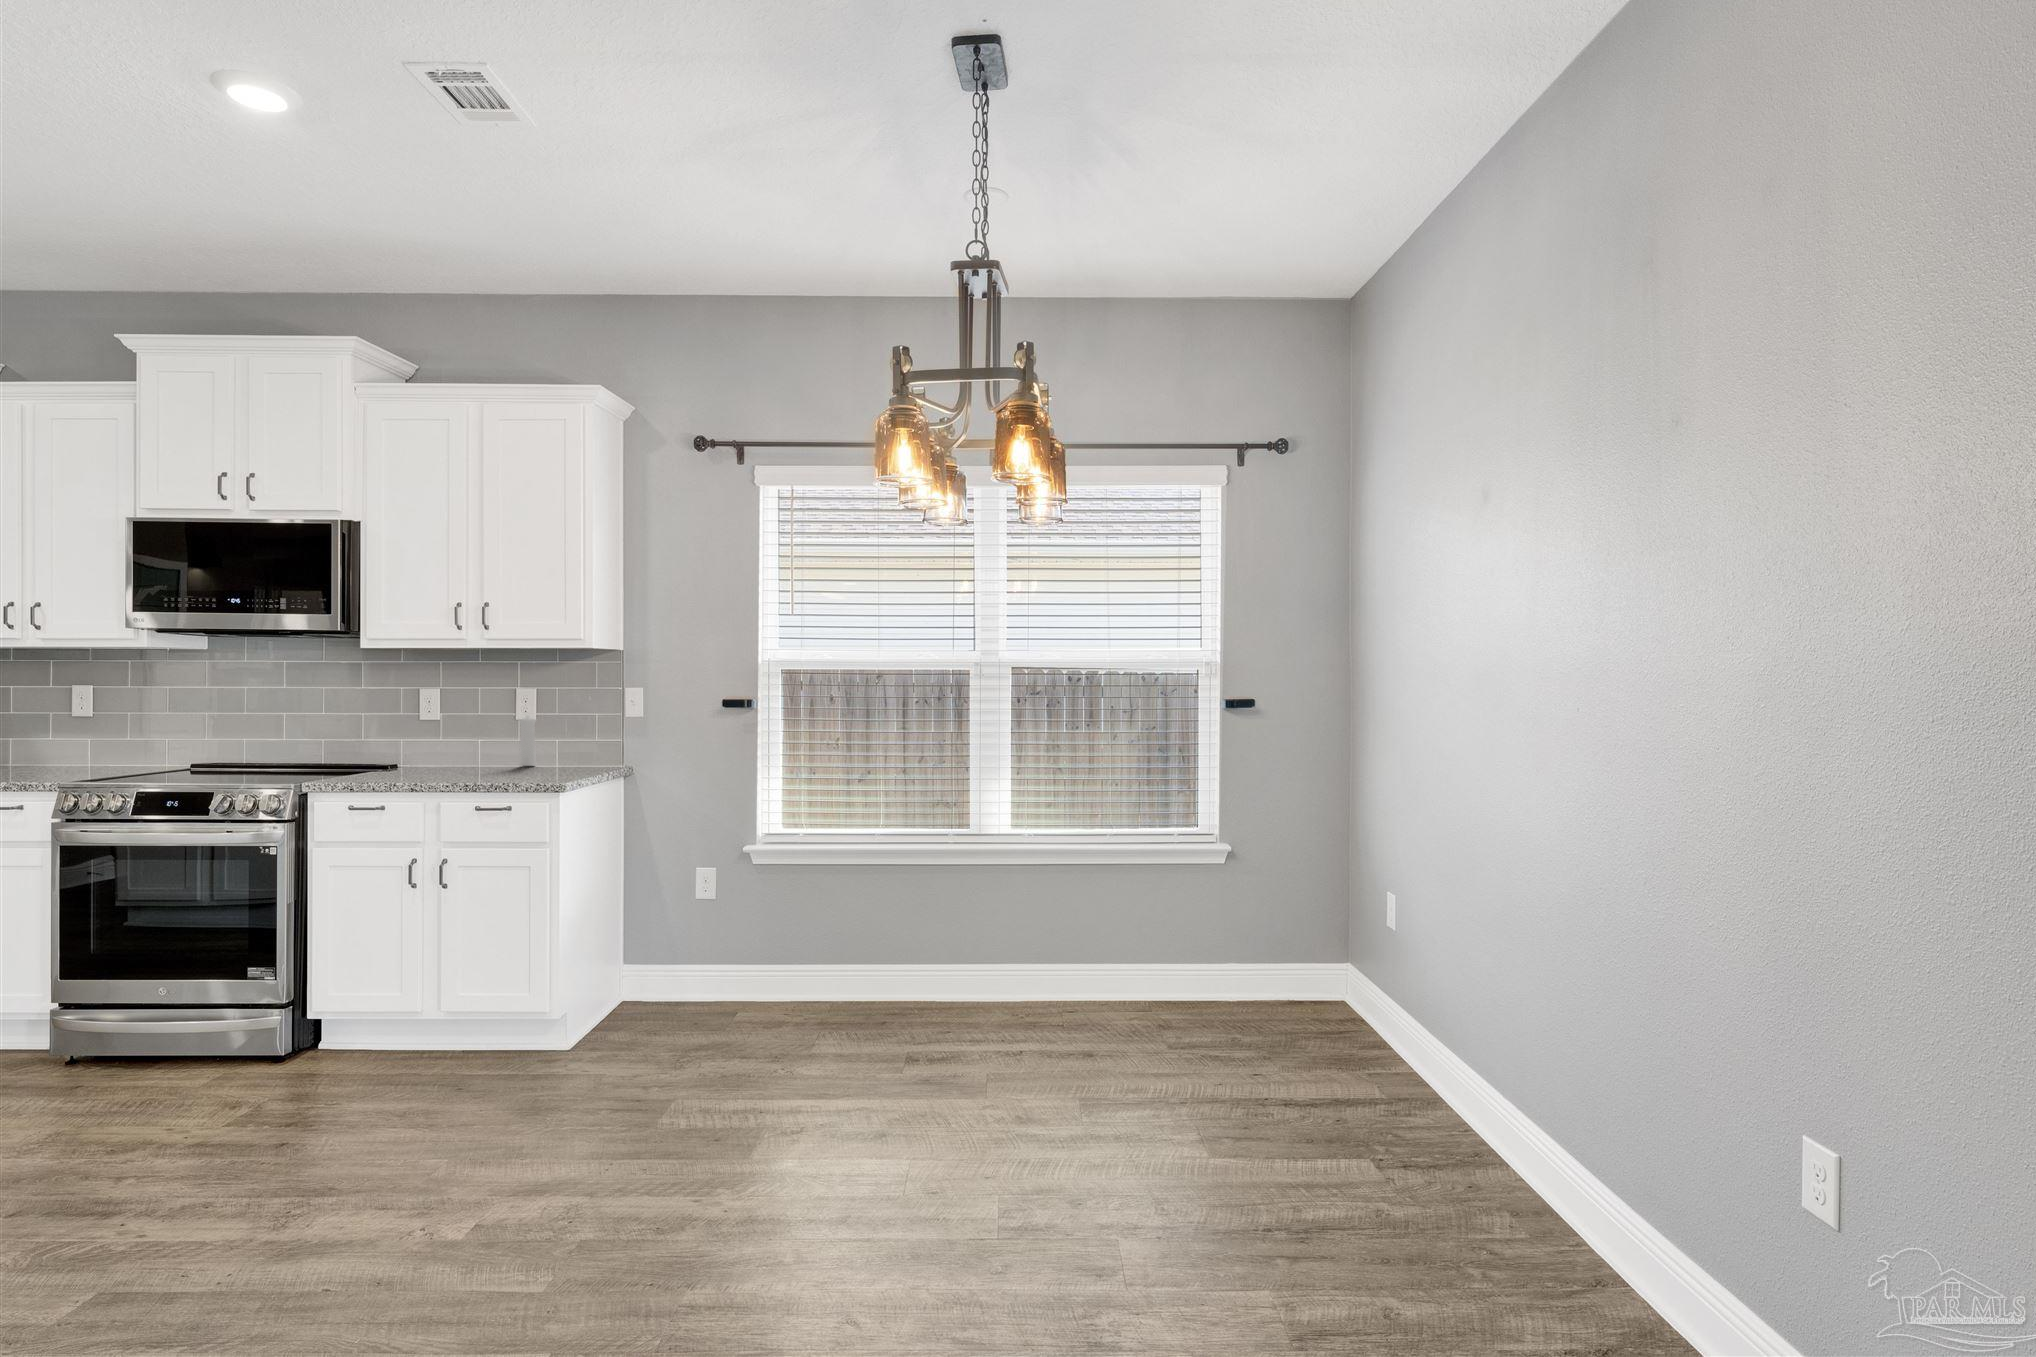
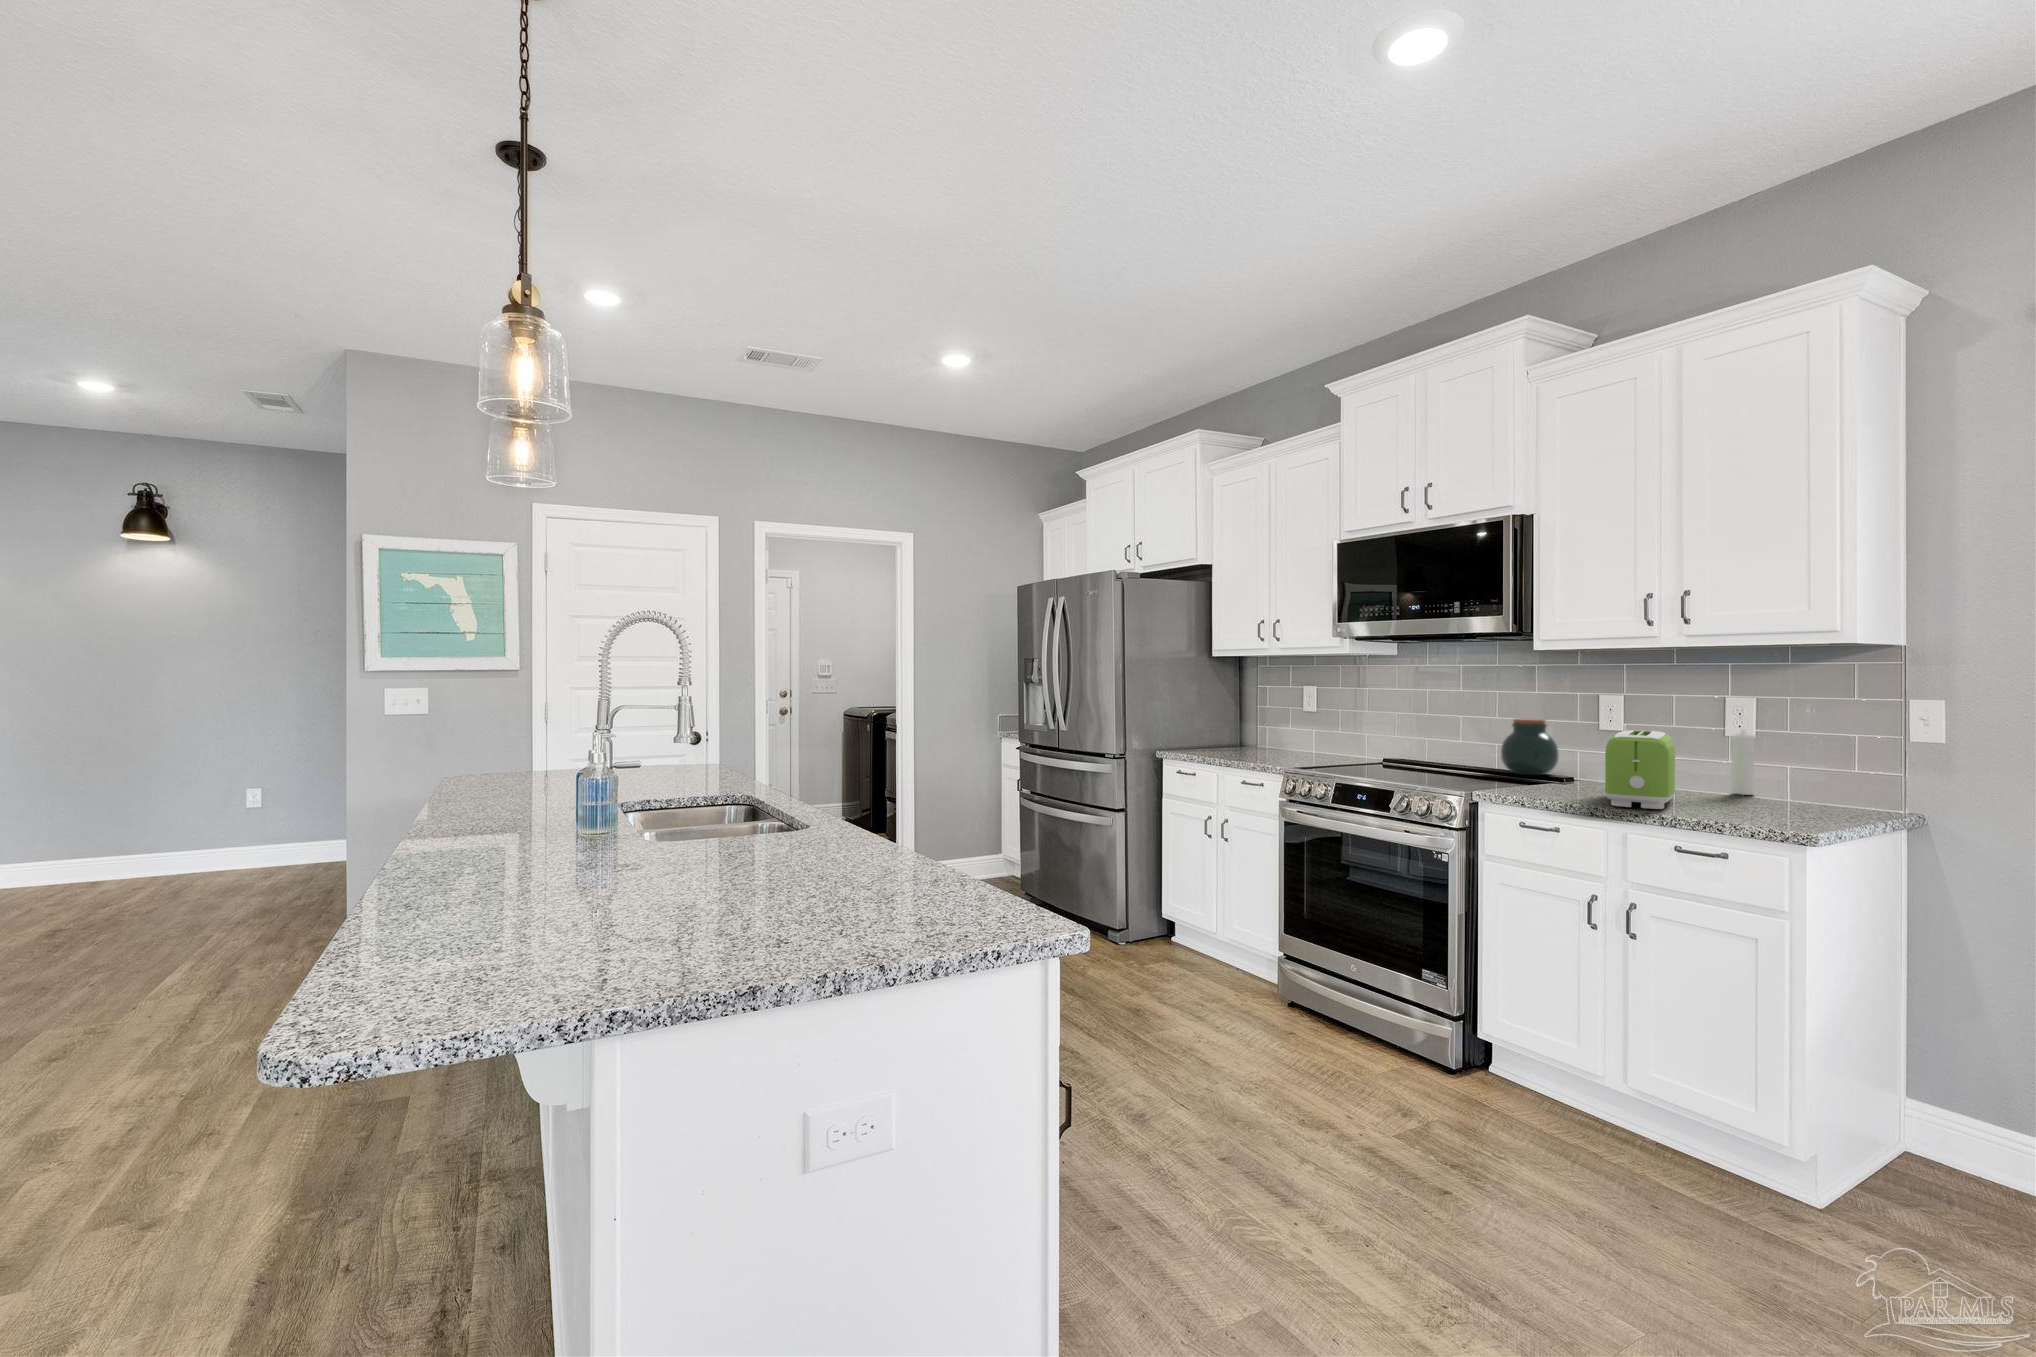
jar: none [327,714,383,768] -> present [1501,719,1559,775]
toaster: none [423,718,478,781] -> present [1605,730,1675,809]

